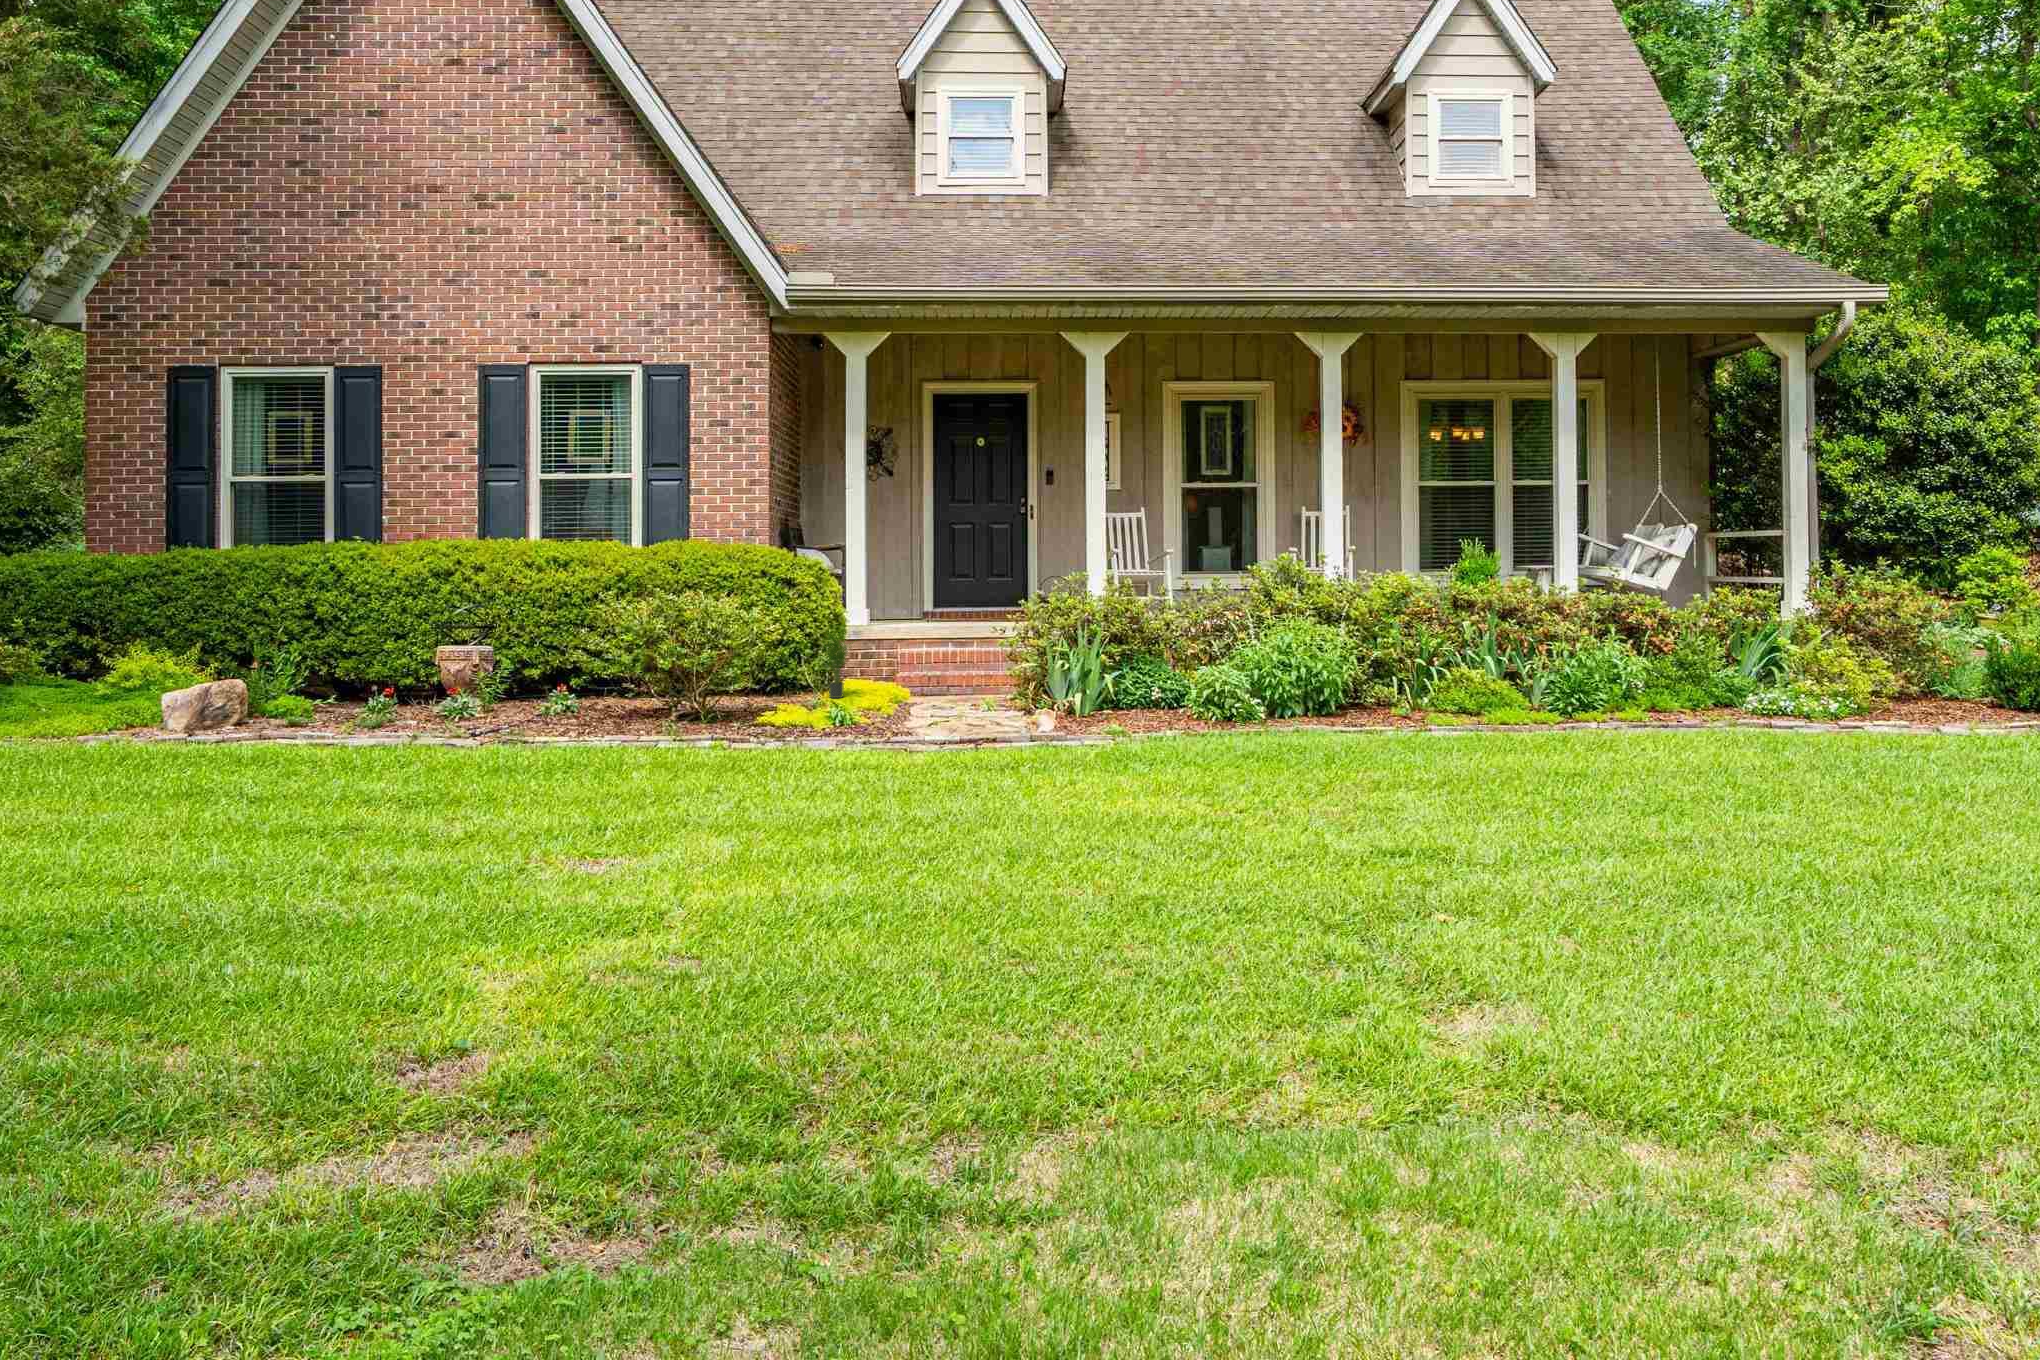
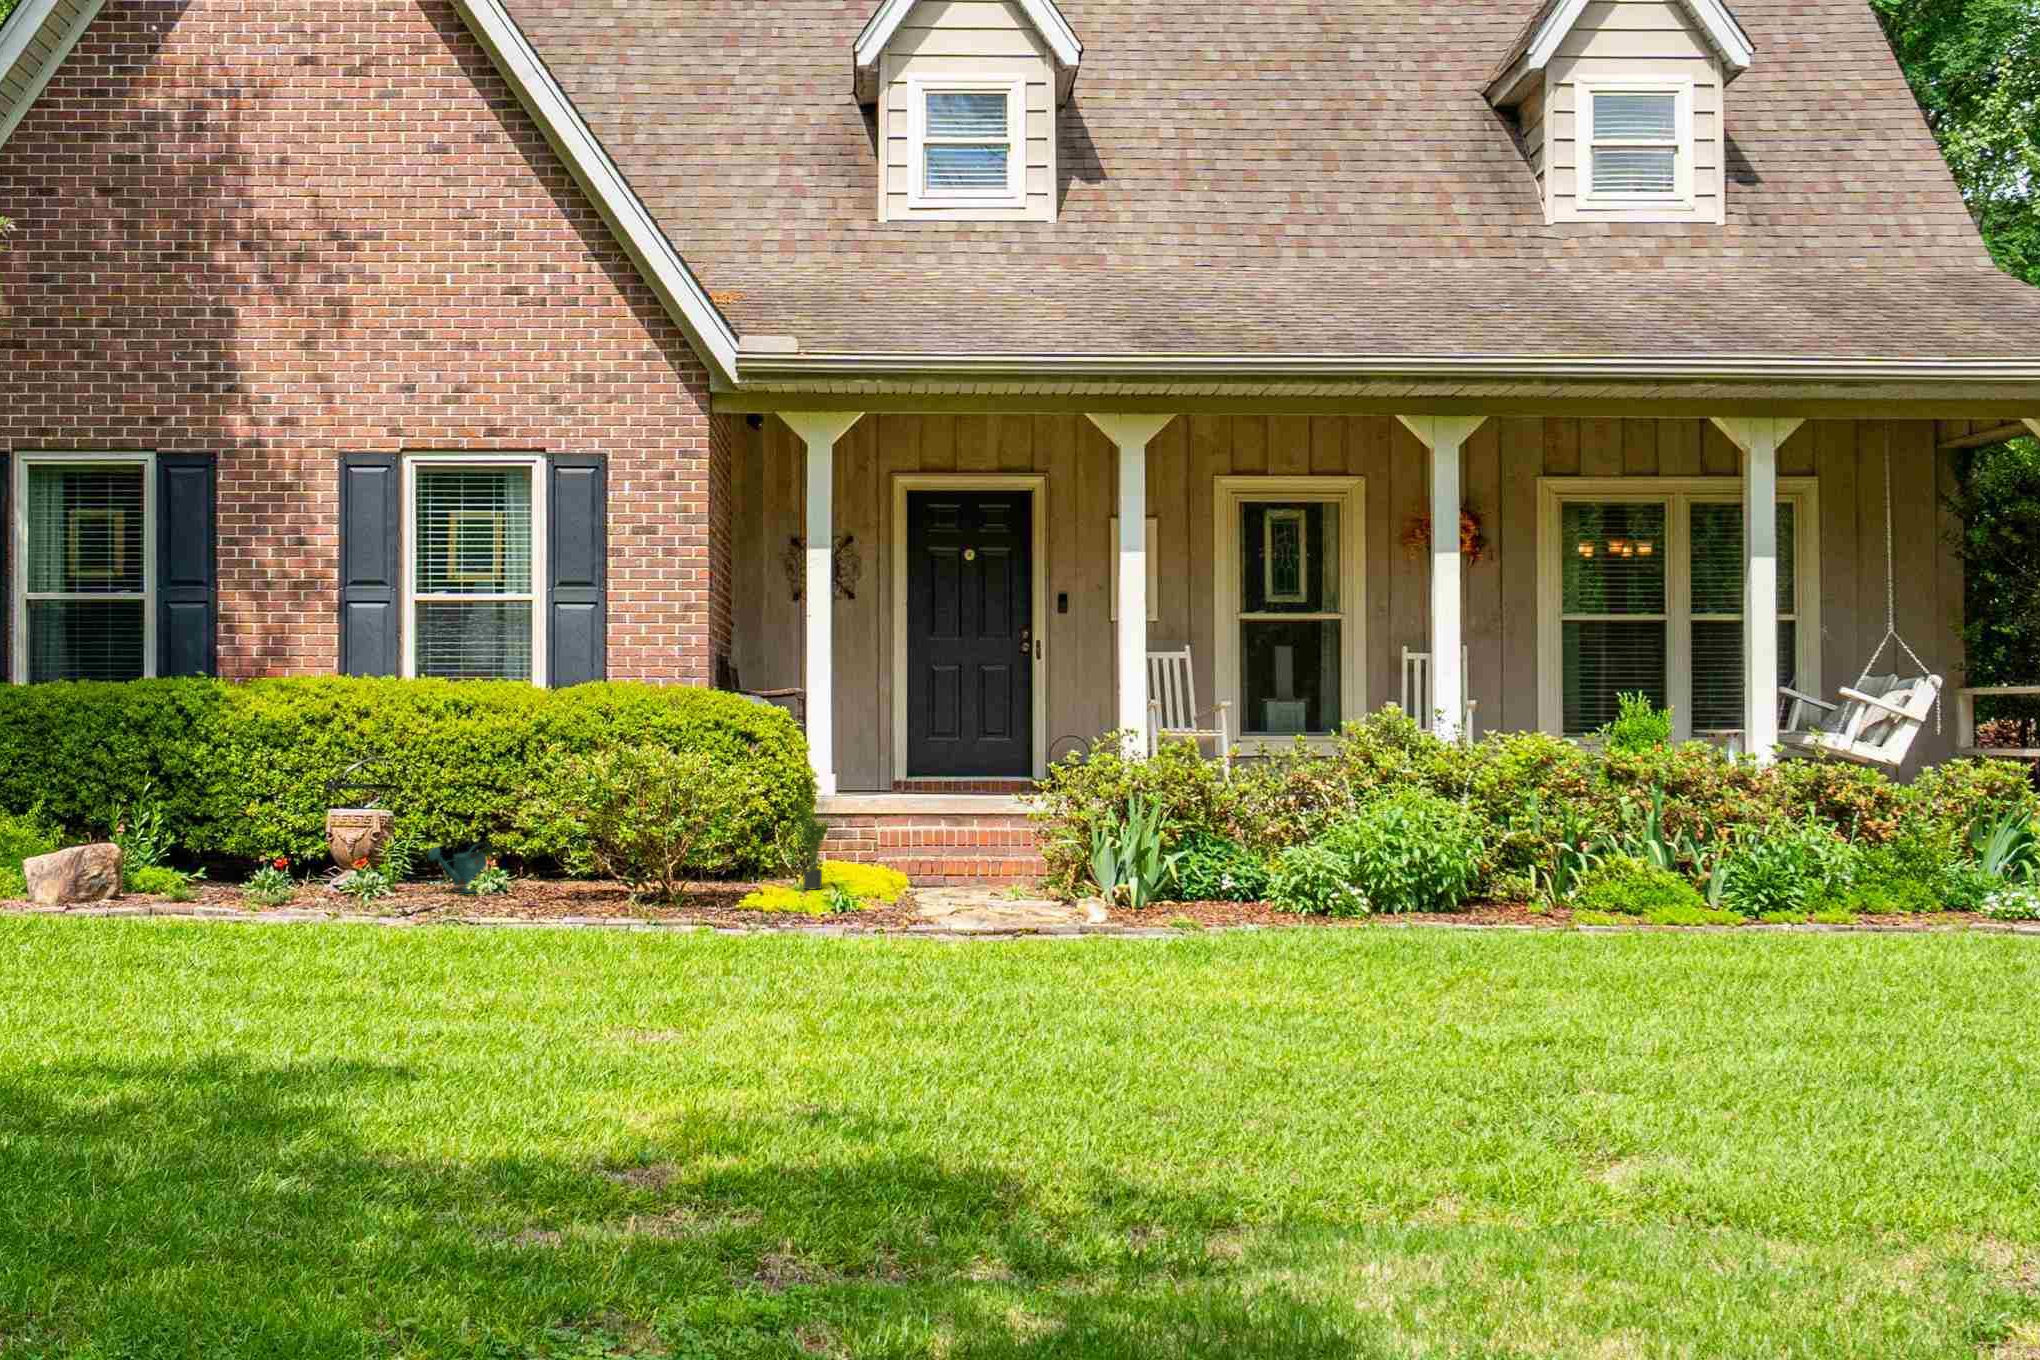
watering can: none [536,664,590,704] -> present [428,845,493,893]

